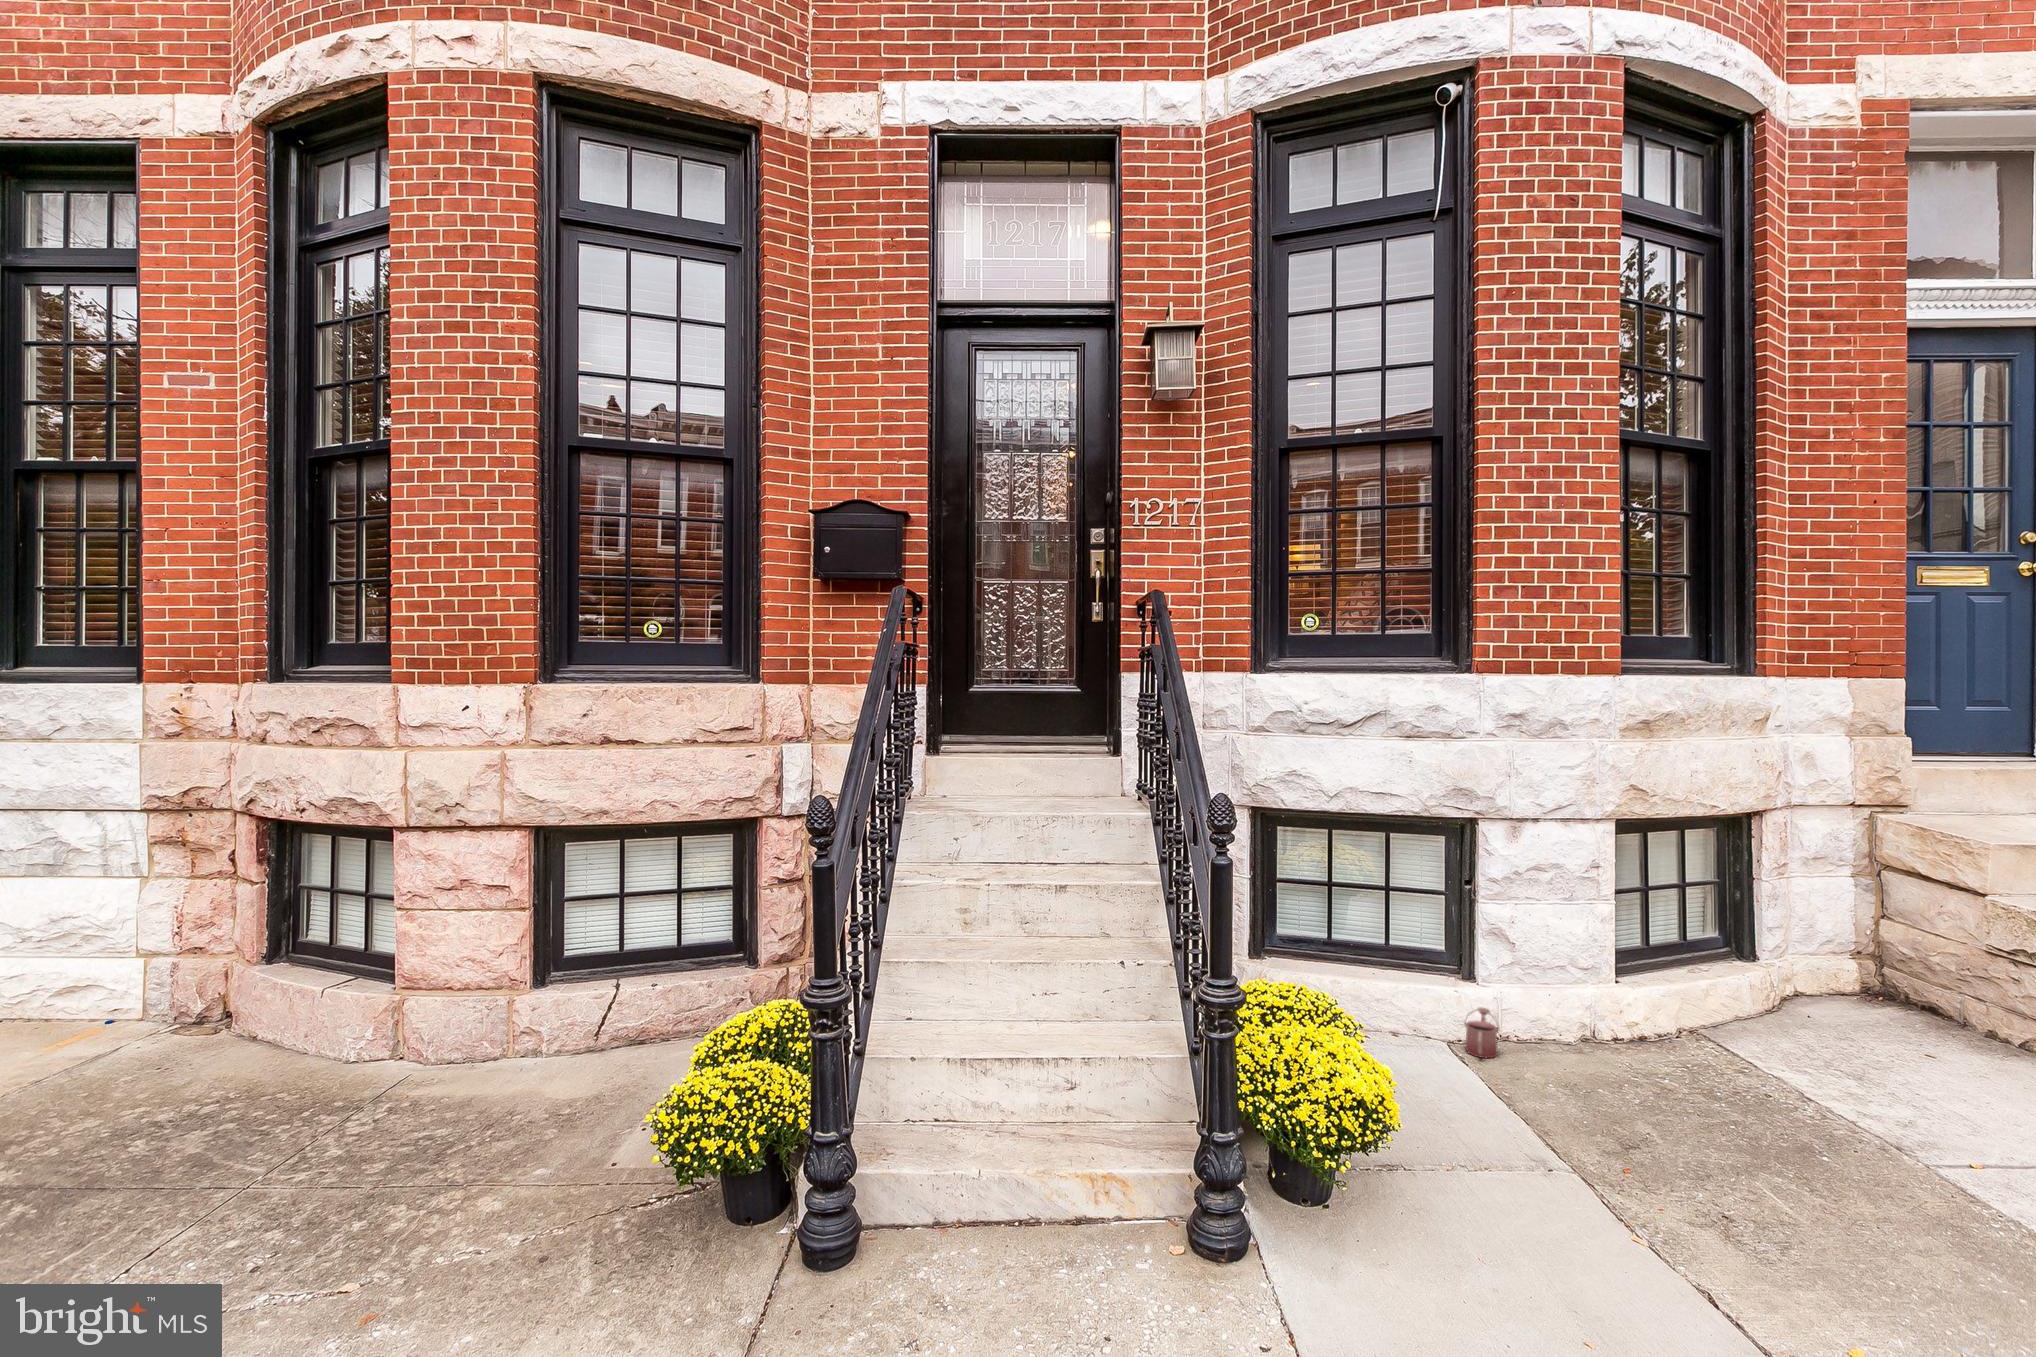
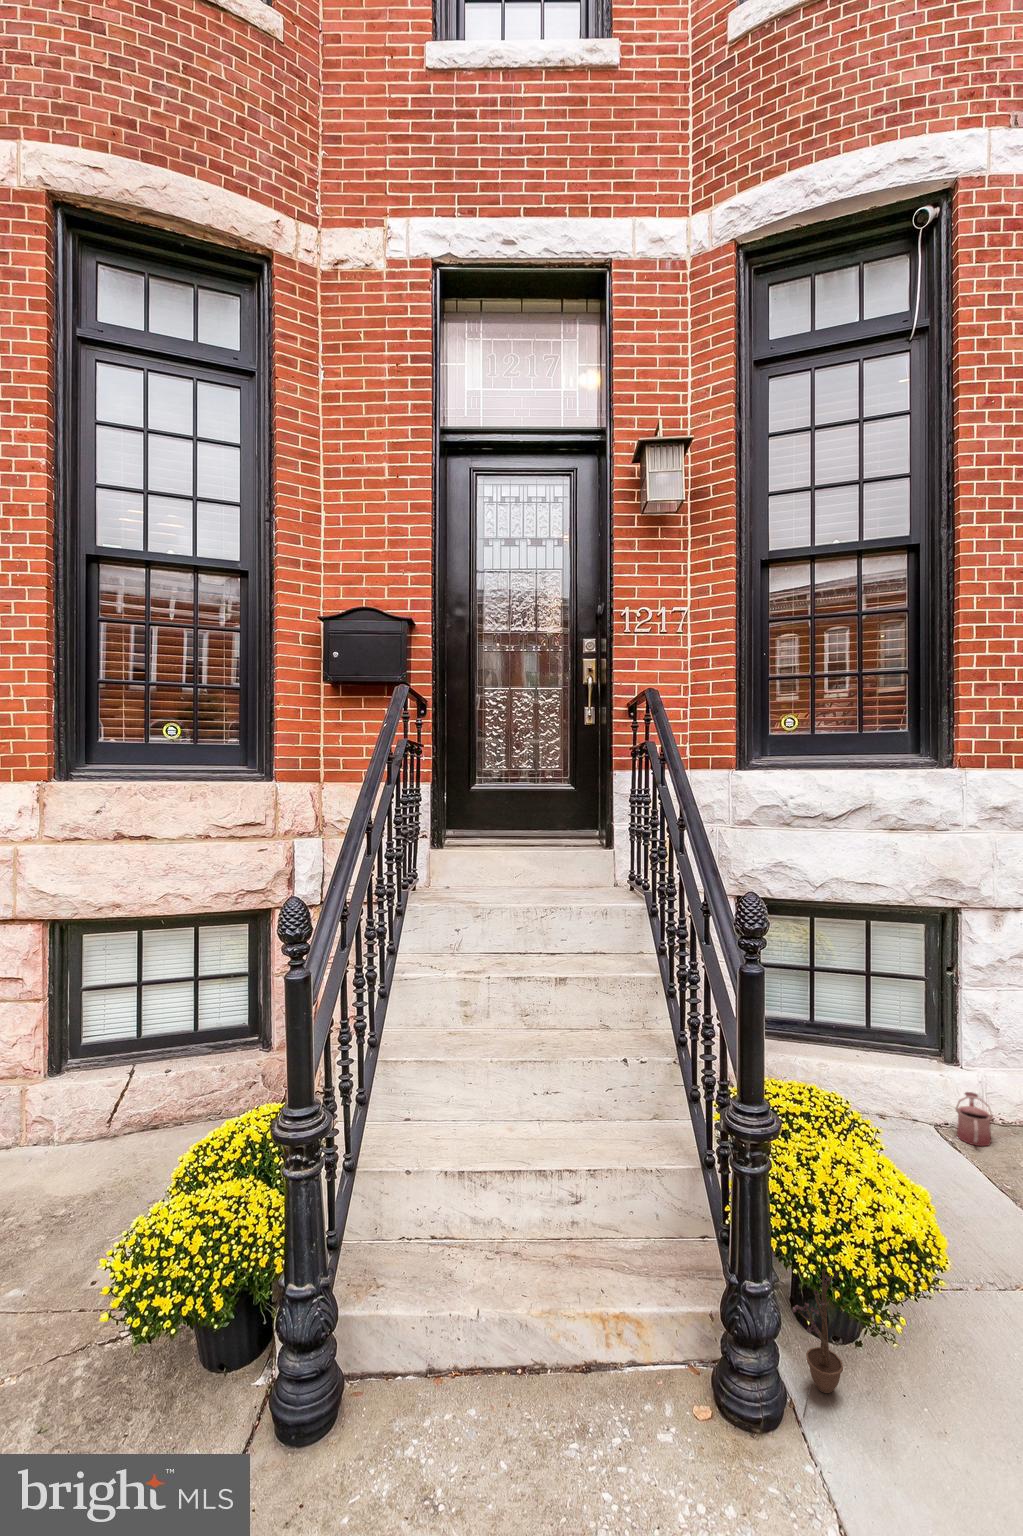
decorative plant: none [1254,1120,1303,1241] -> present [792,1269,843,1418]

